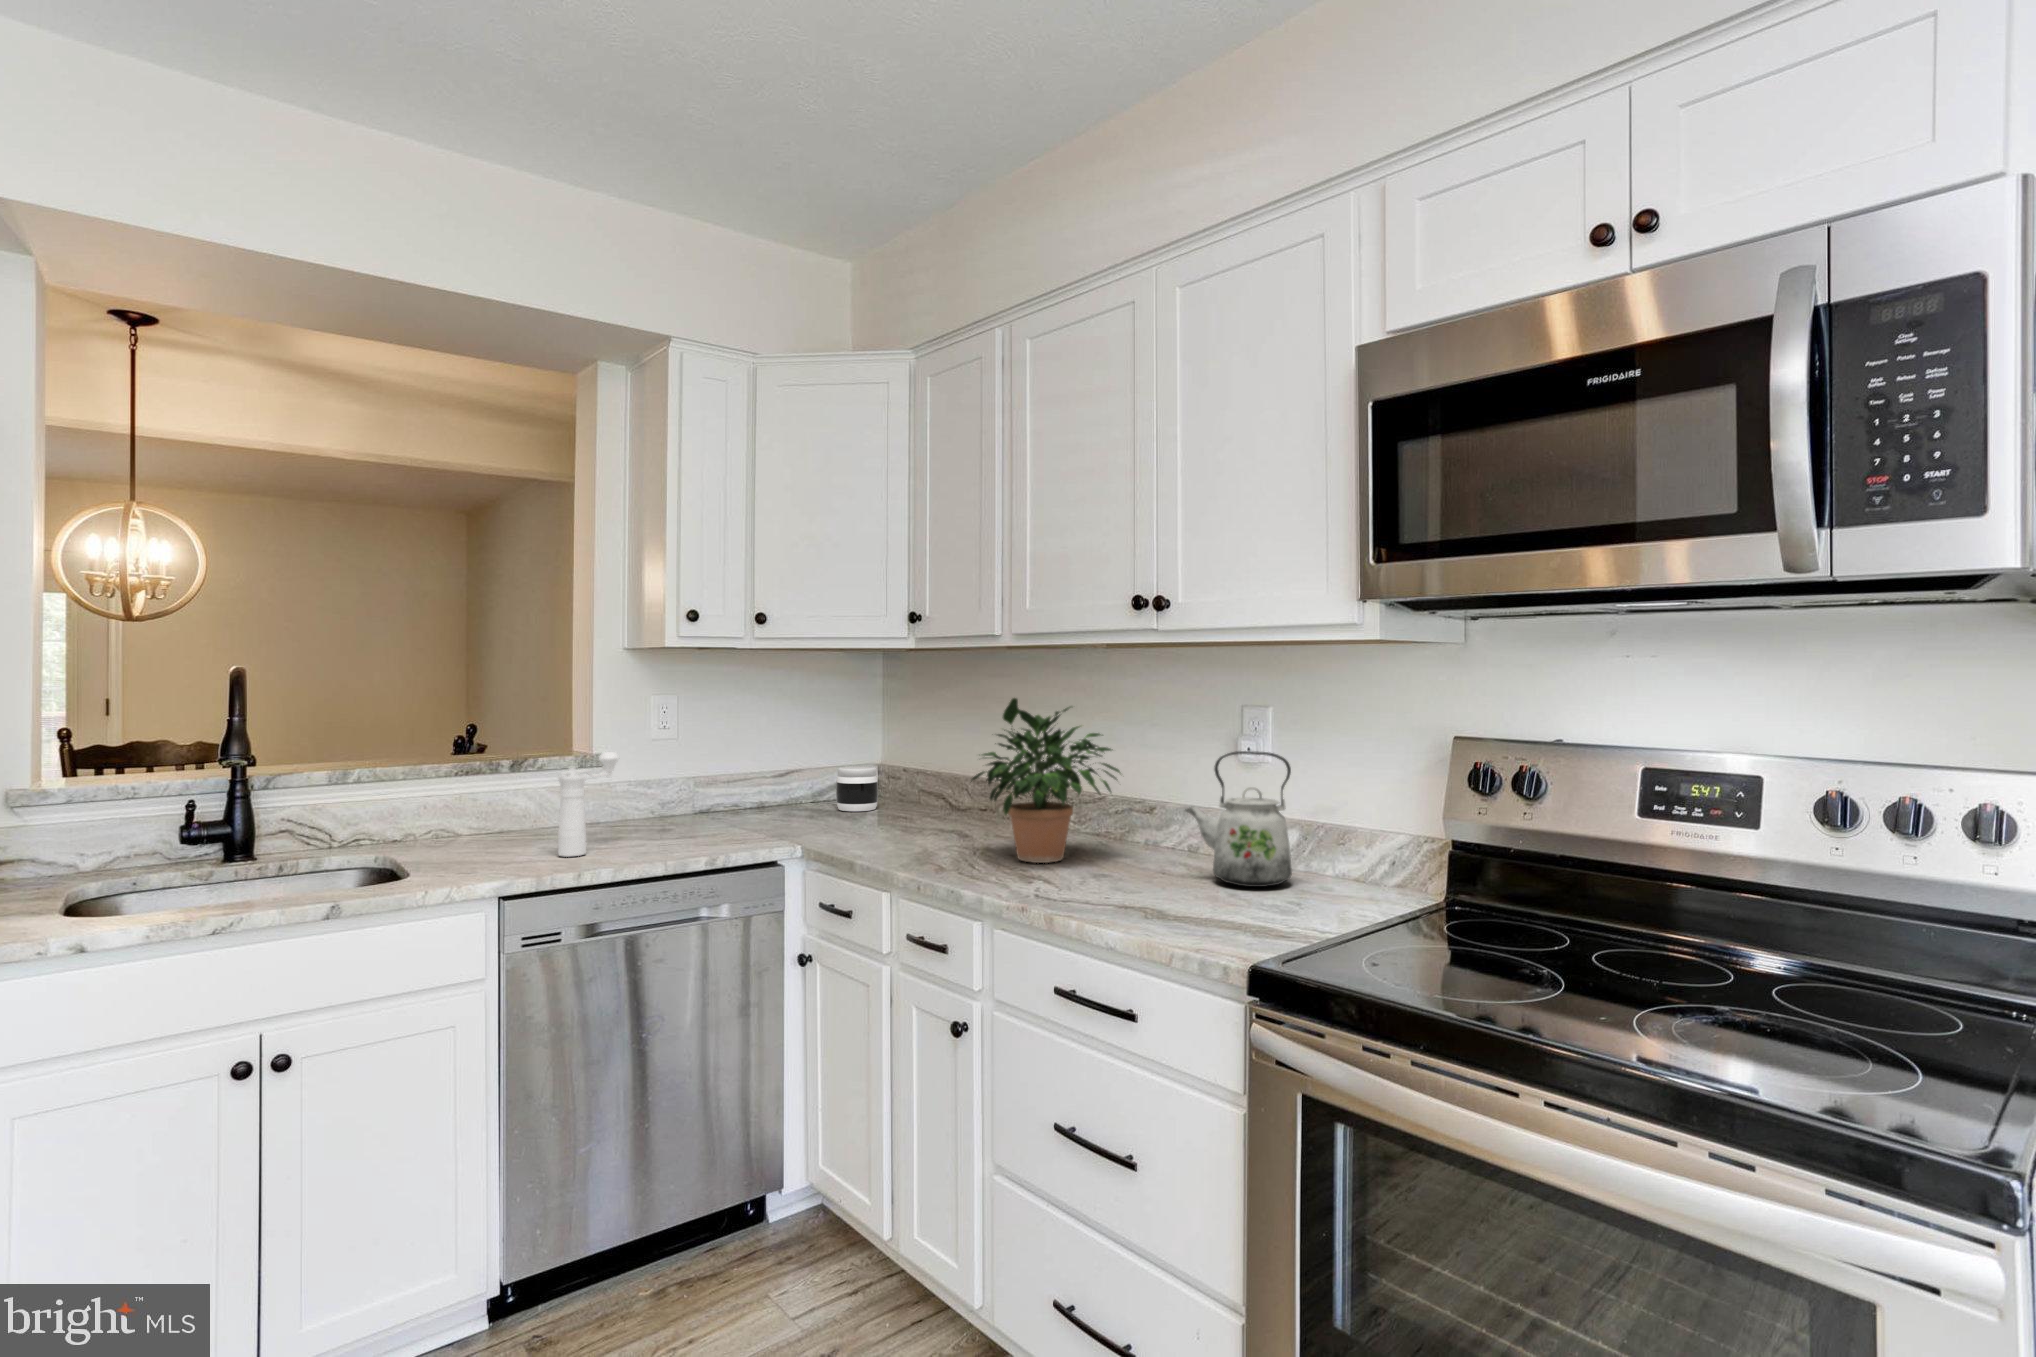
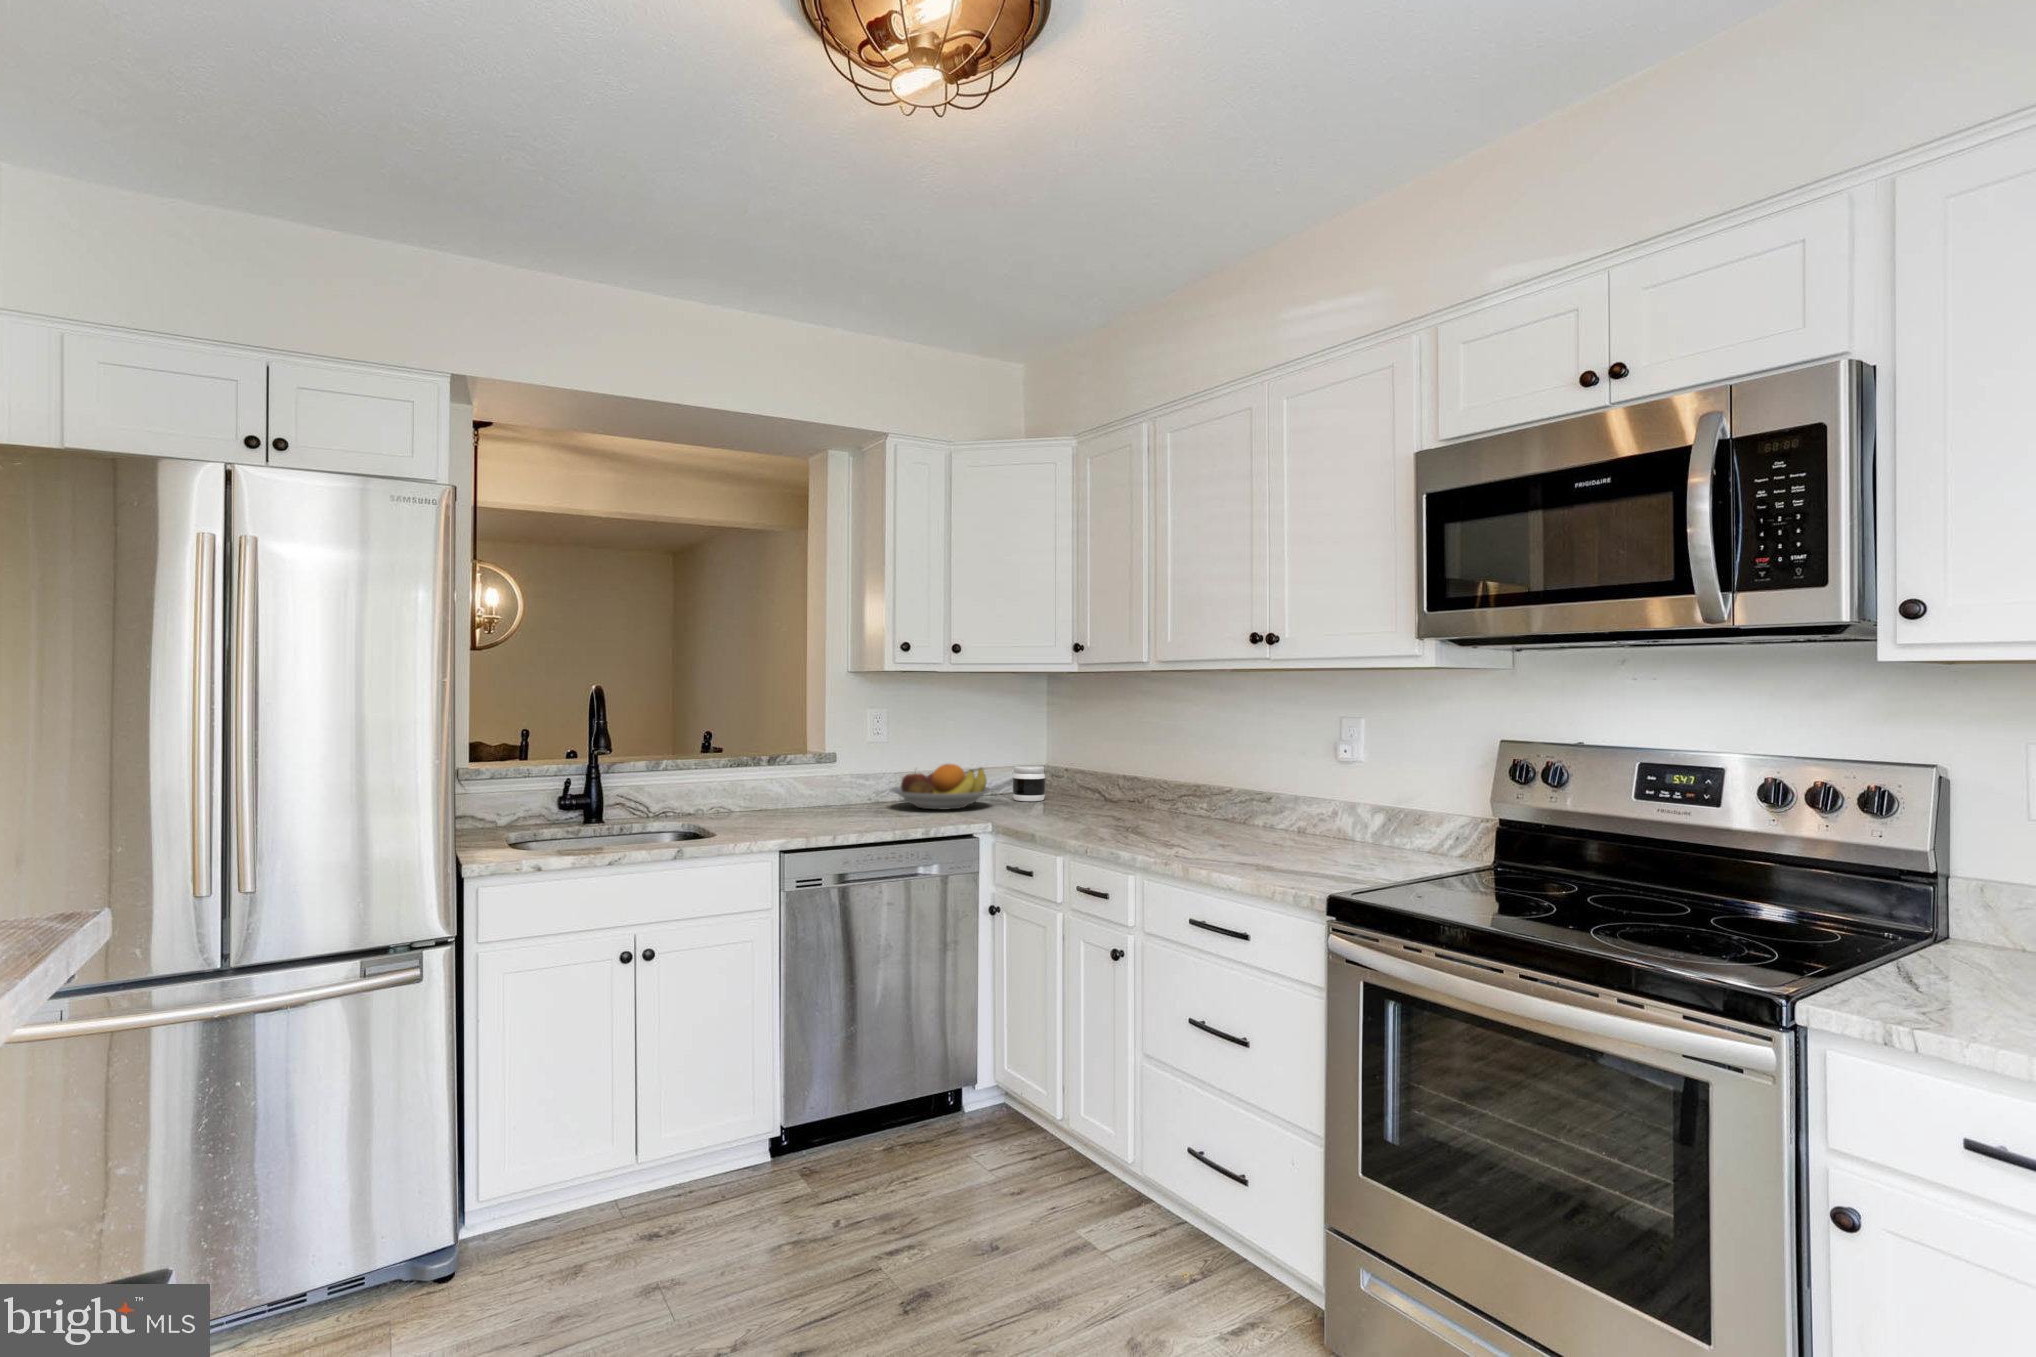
potted plant: present [972,698,1120,863] -> none [1122,709,1244,836]
kettle: present [1186,751,1292,887] -> none [1290,751,1374,854]
pepper mill: present [558,752,619,857] -> none [816,749,858,825]
fruit bowl: none [672,767,807,826] -> present [890,764,991,809]

